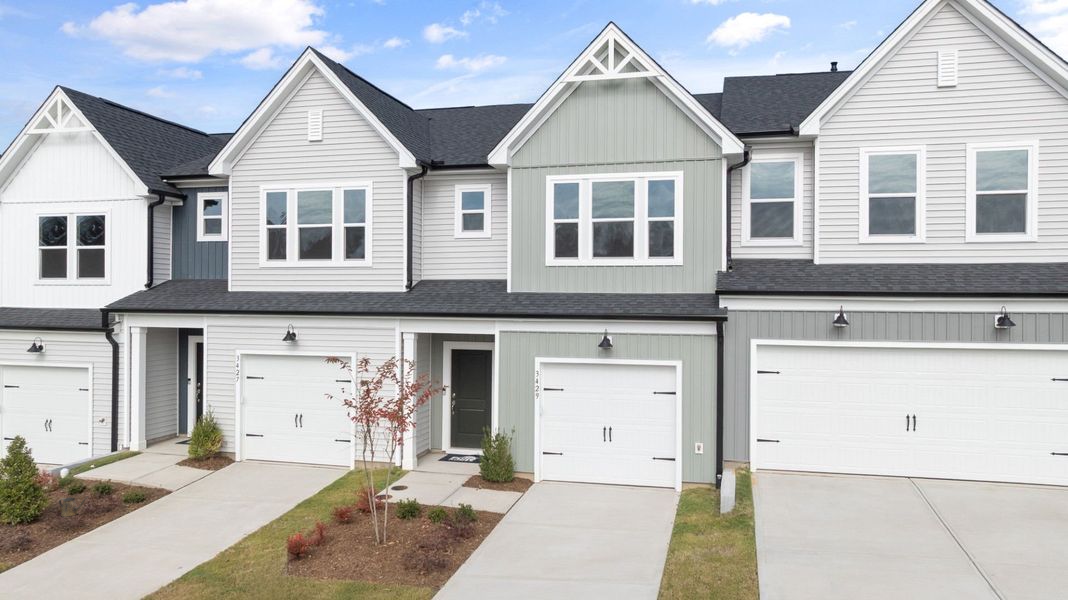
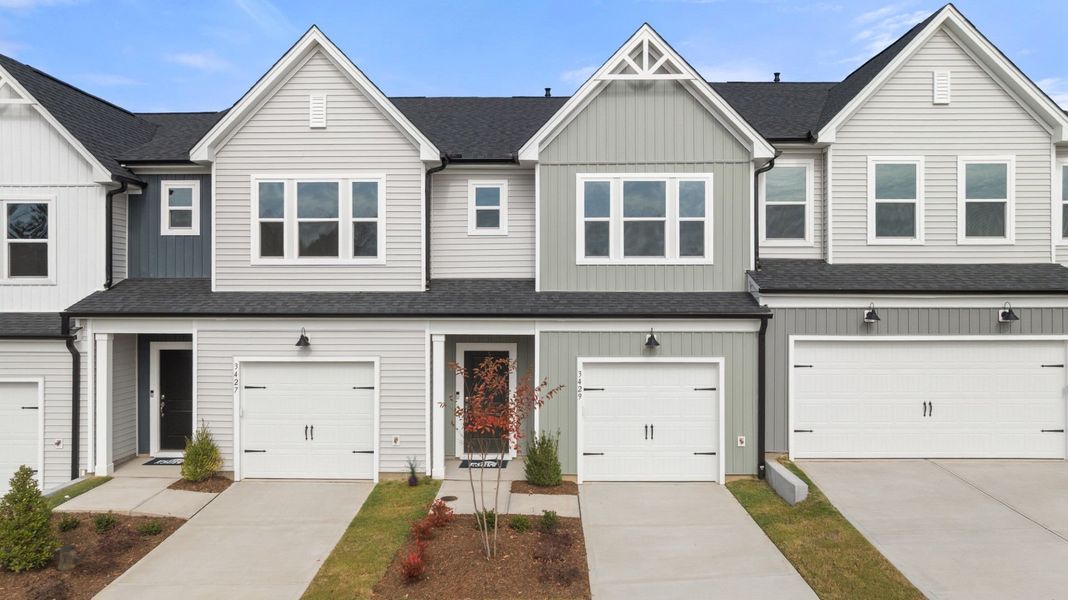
decorative plant: none [367,445,396,473] -> present [405,458,418,486]

